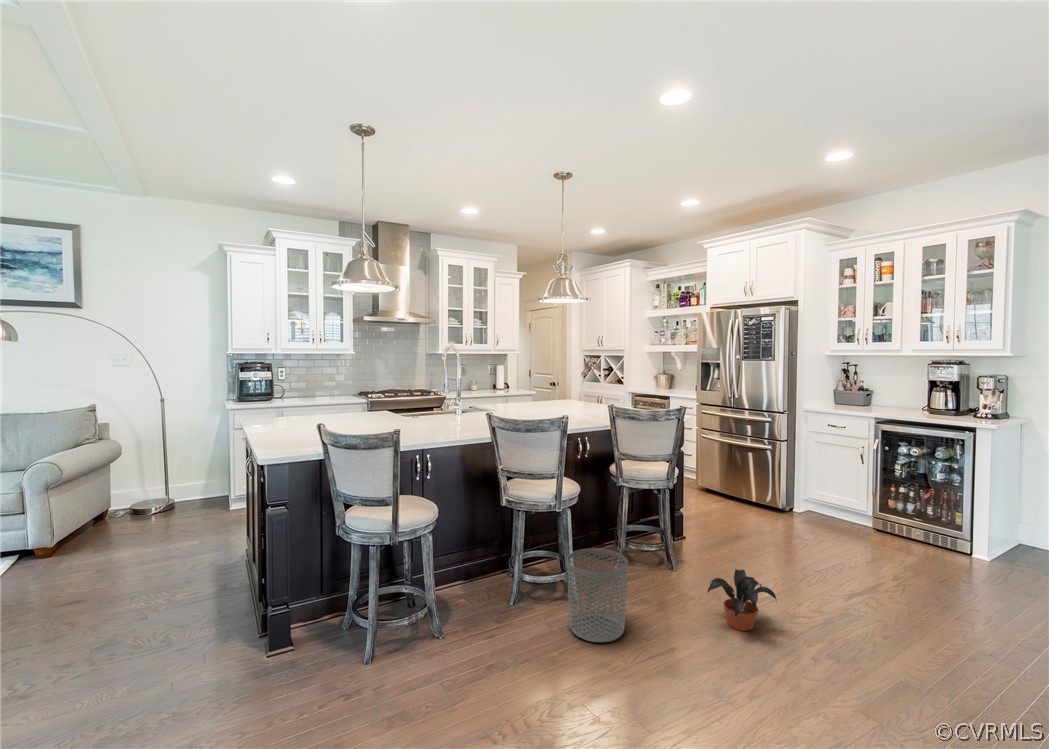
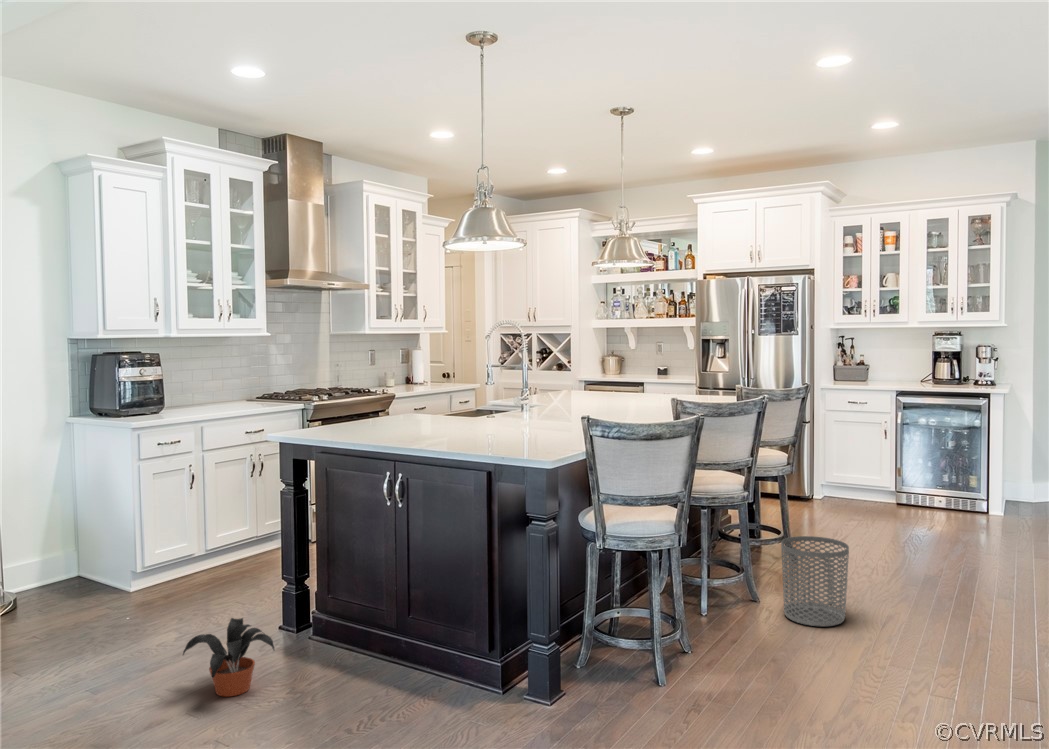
potted plant: present [708,569,777,631] -> present [183,618,274,697]

